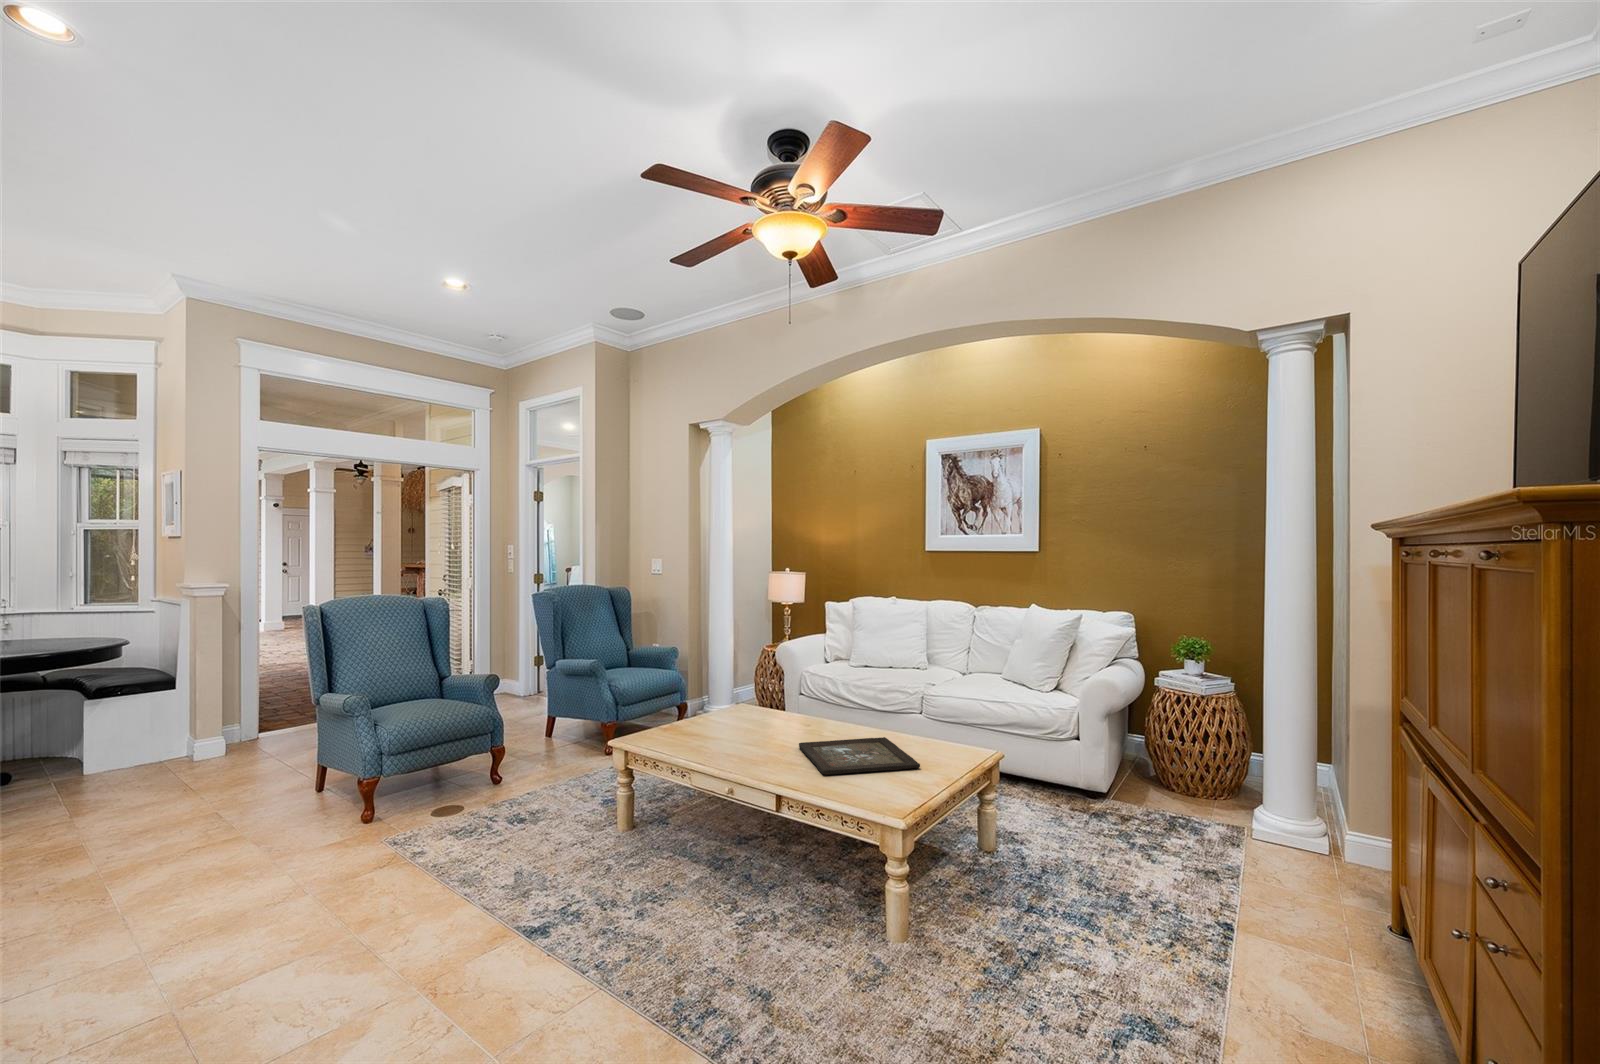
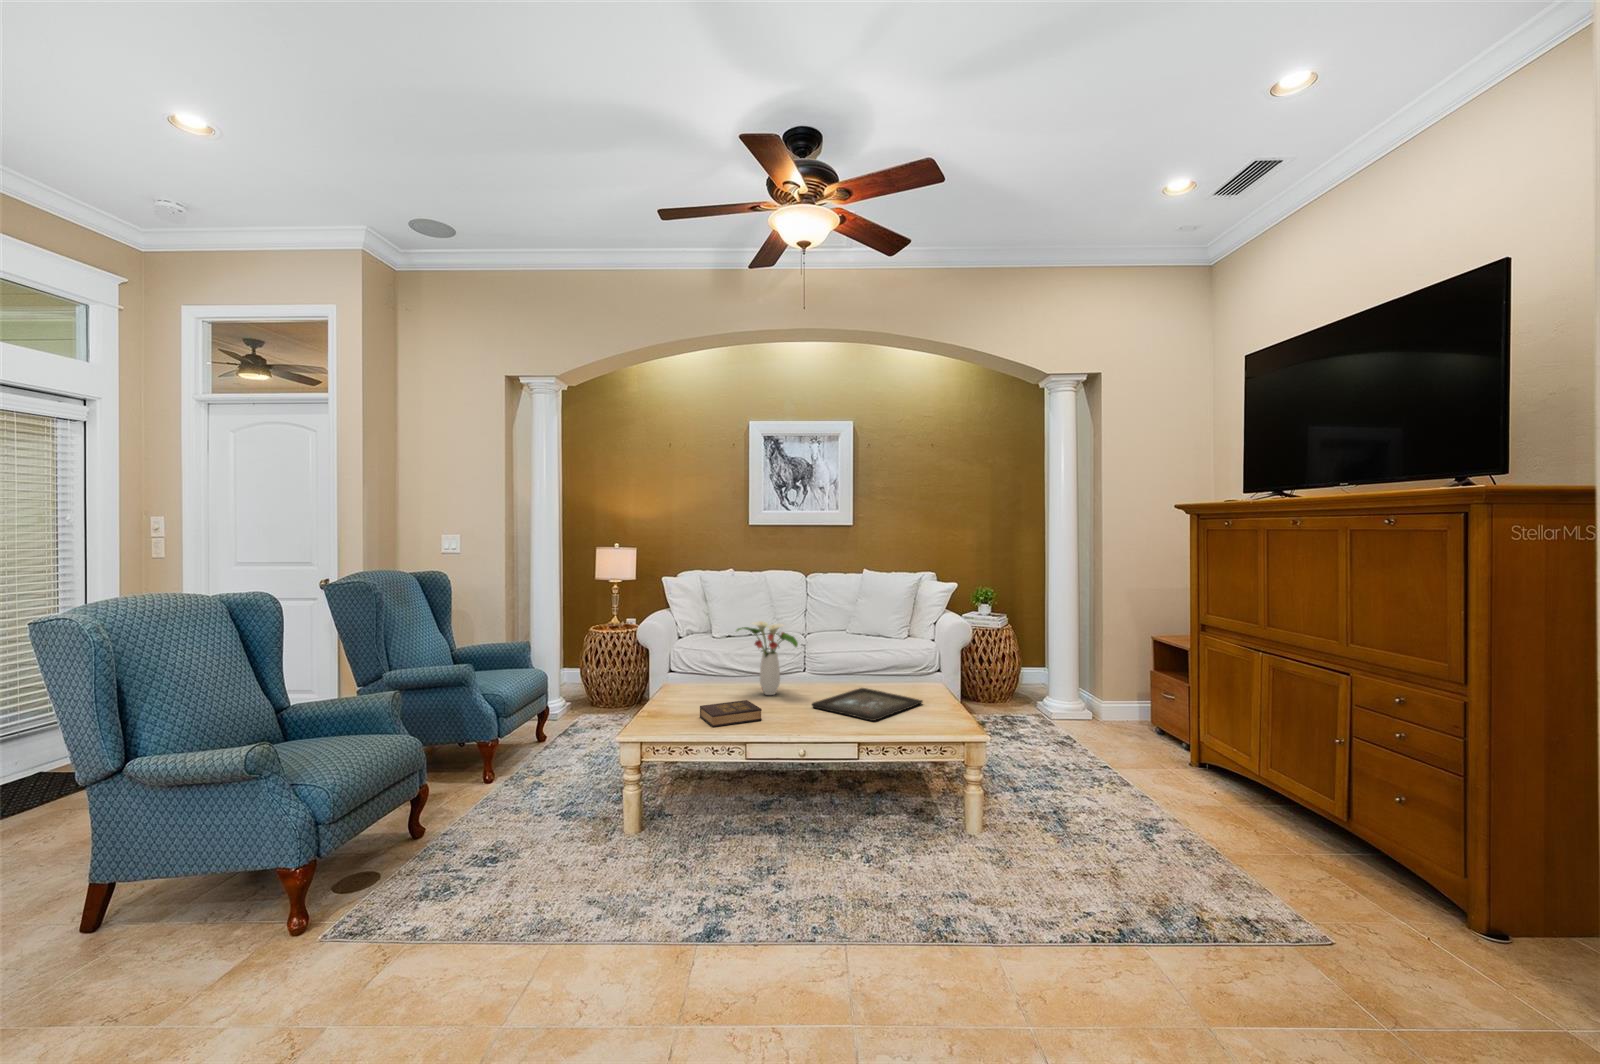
flower arrangement: none [753,650,811,728] -> present [737,621,798,695]
hardback book: none [677,725,737,750] -> present [700,700,762,727]

